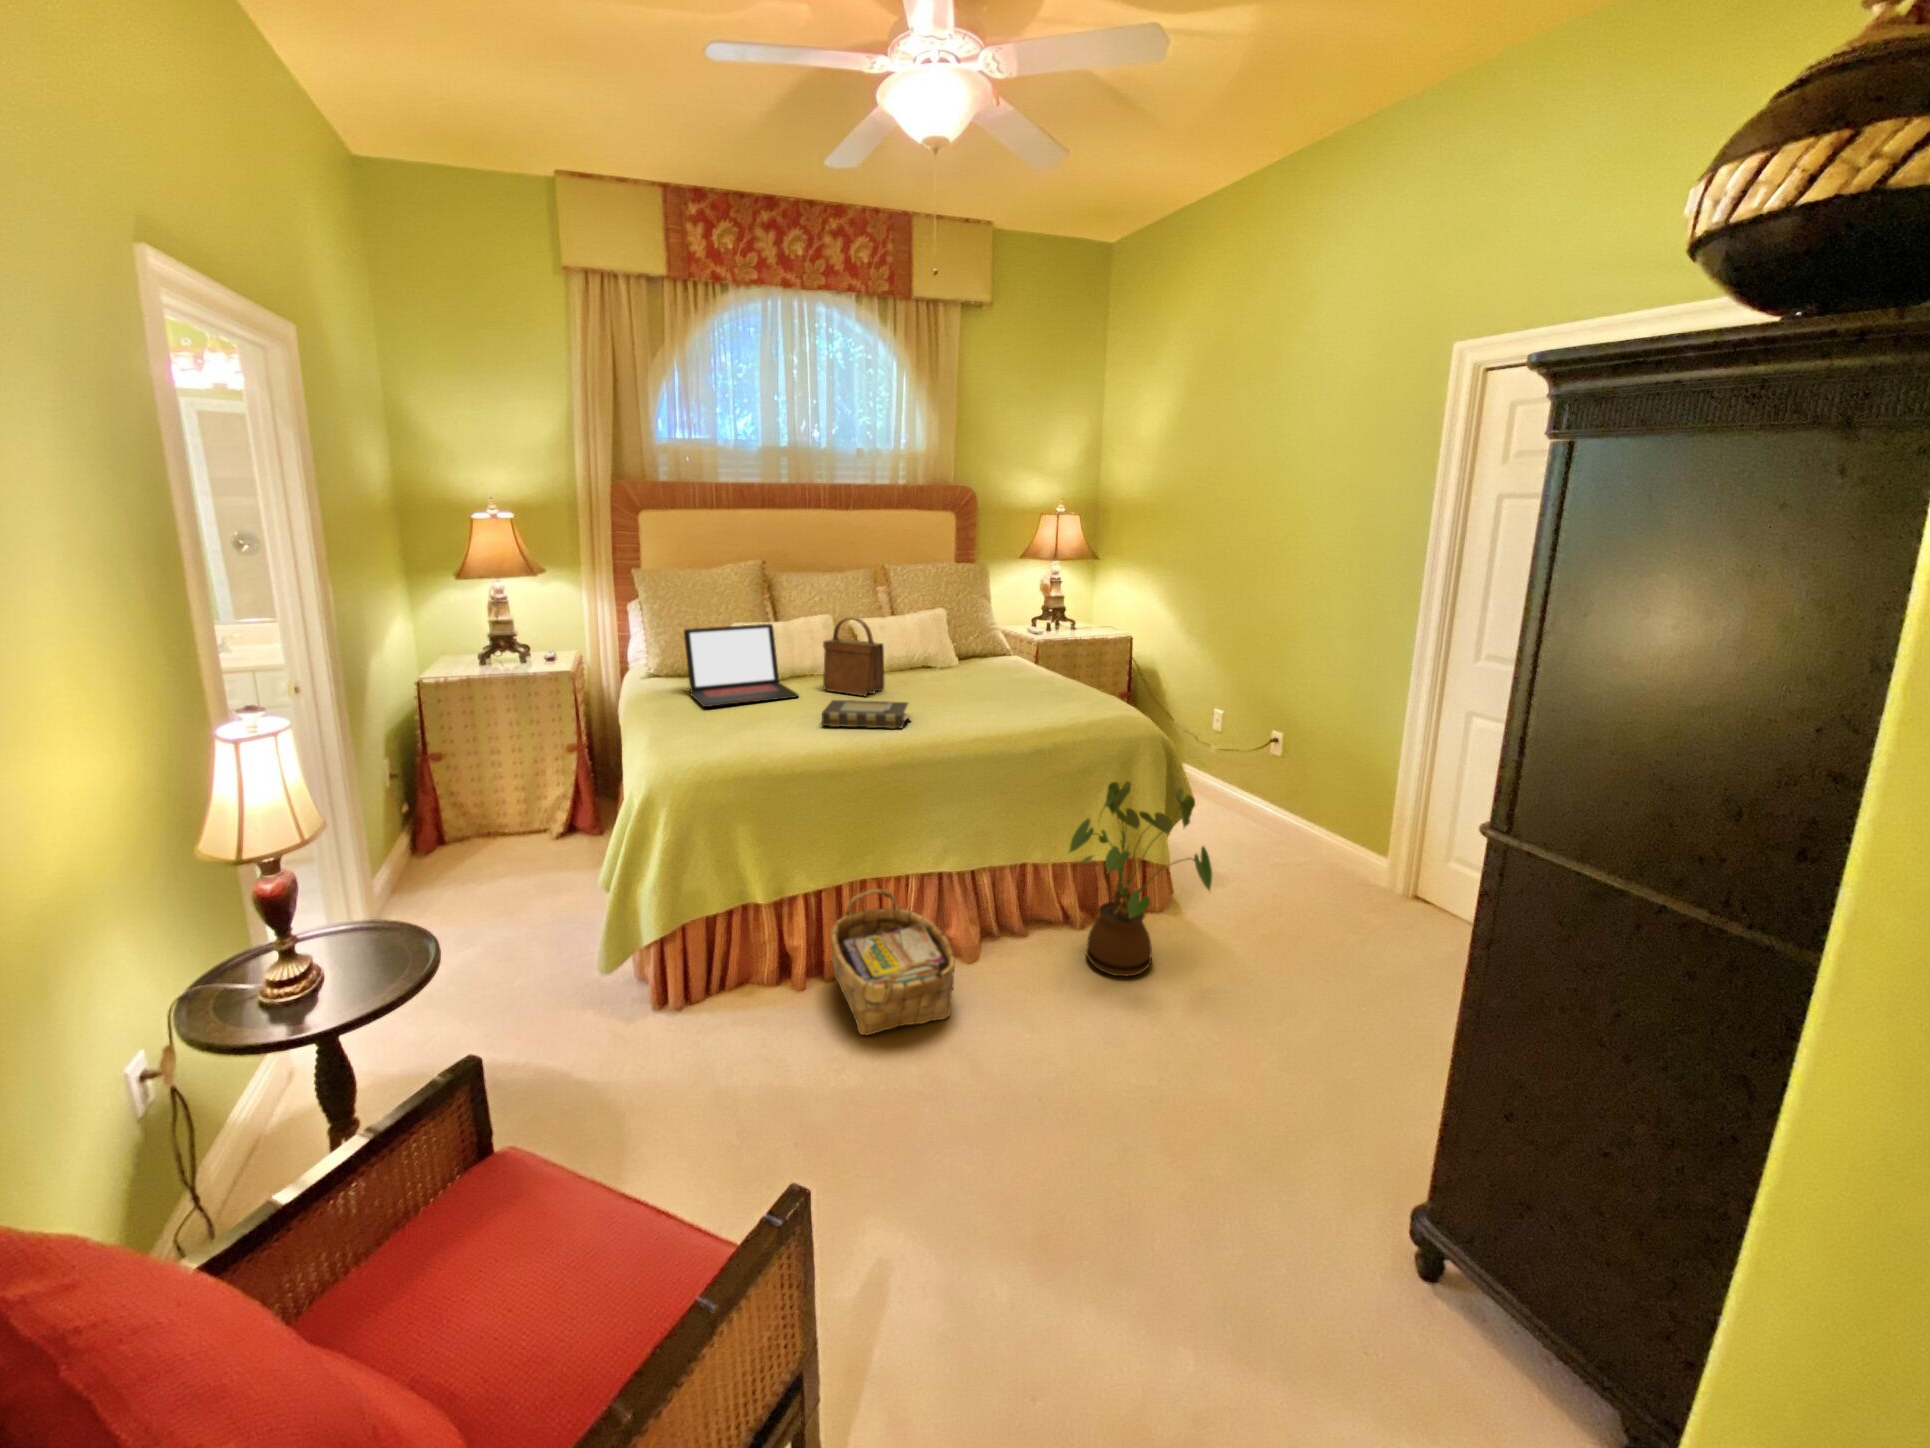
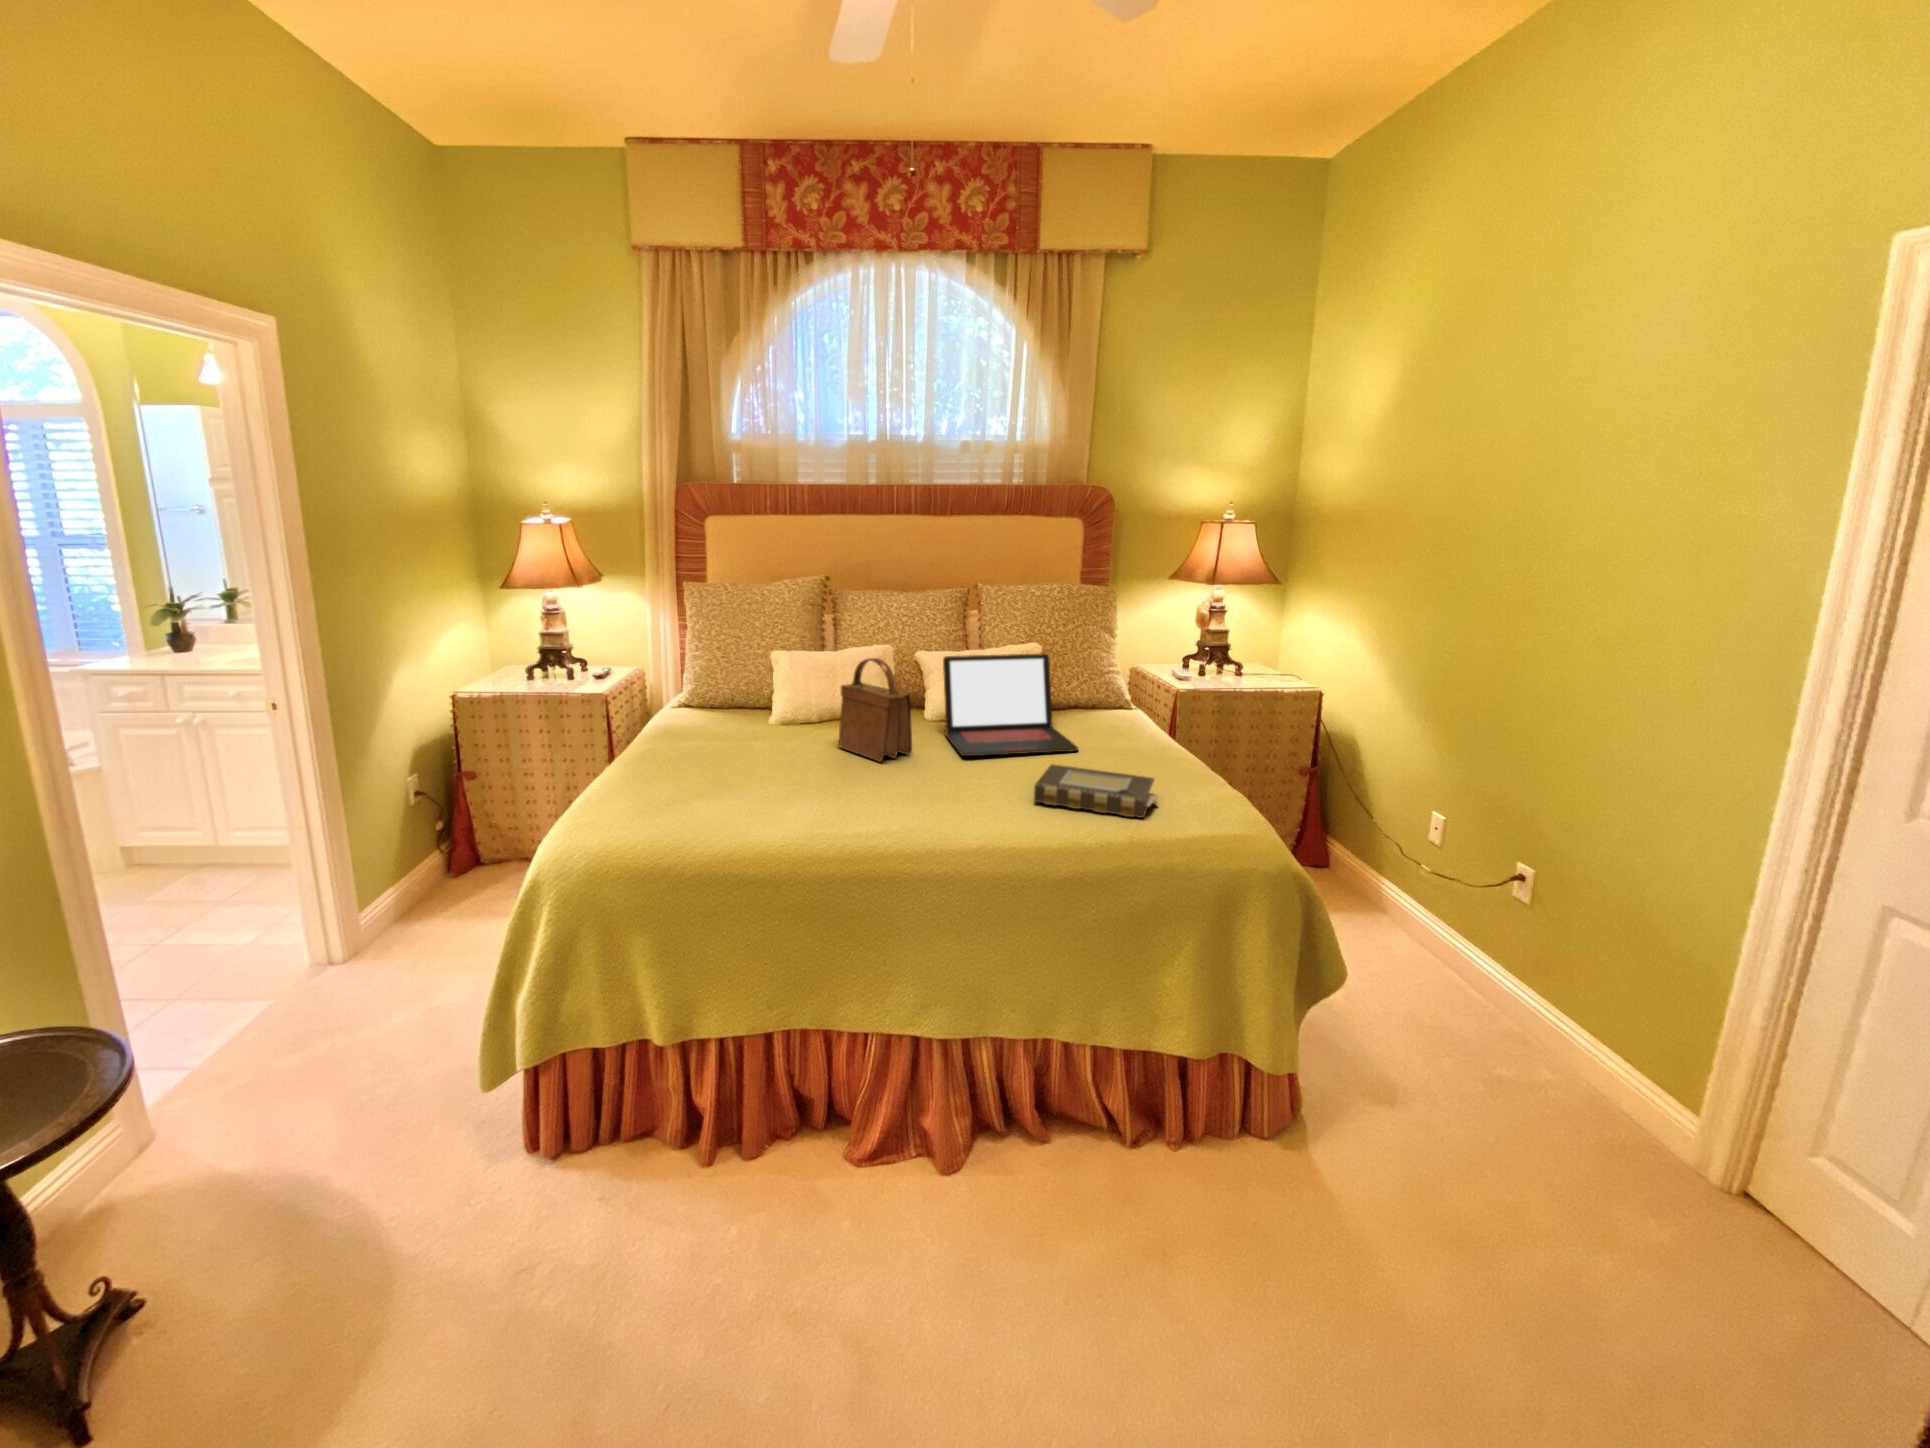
laptop: present [684,624,798,707] -> present [943,654,1078,756]
book: present [822,700,910,729] -> present [1034,764,1158,818]
house plant: present [1069,781,1212,976] -> none [1083,943,1316,1262]
woven basket: present [831,889,955,1035] -> none [720,1049,889,1280]

